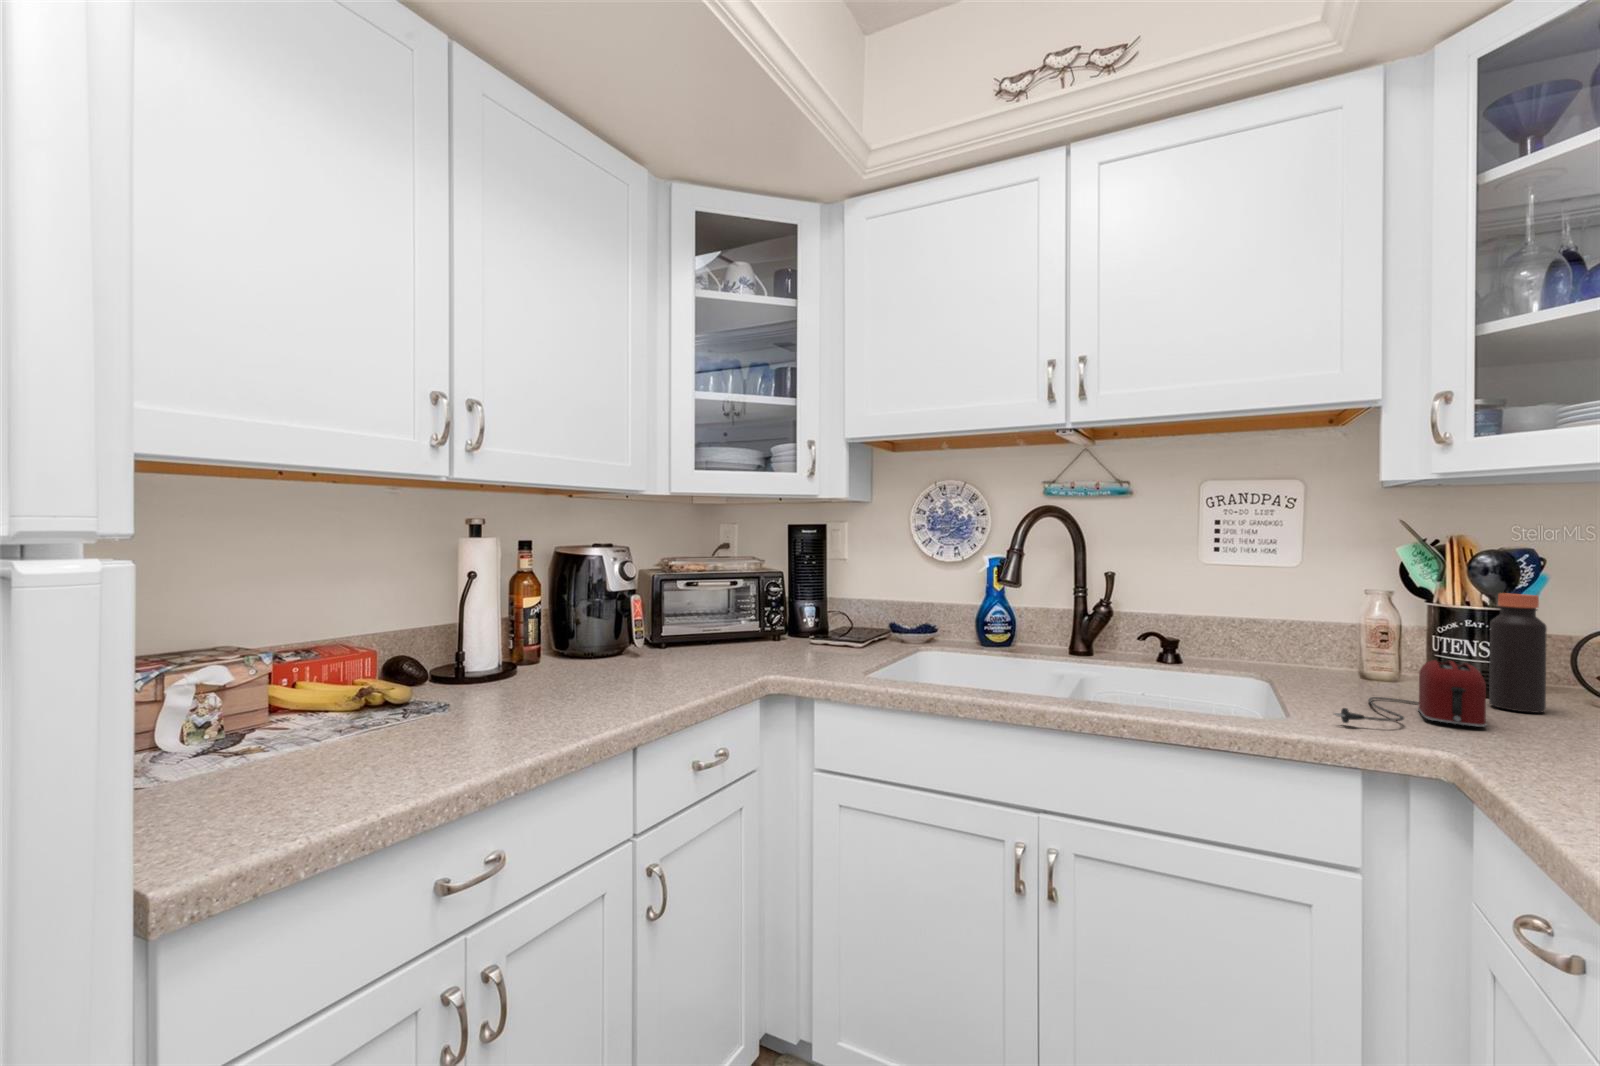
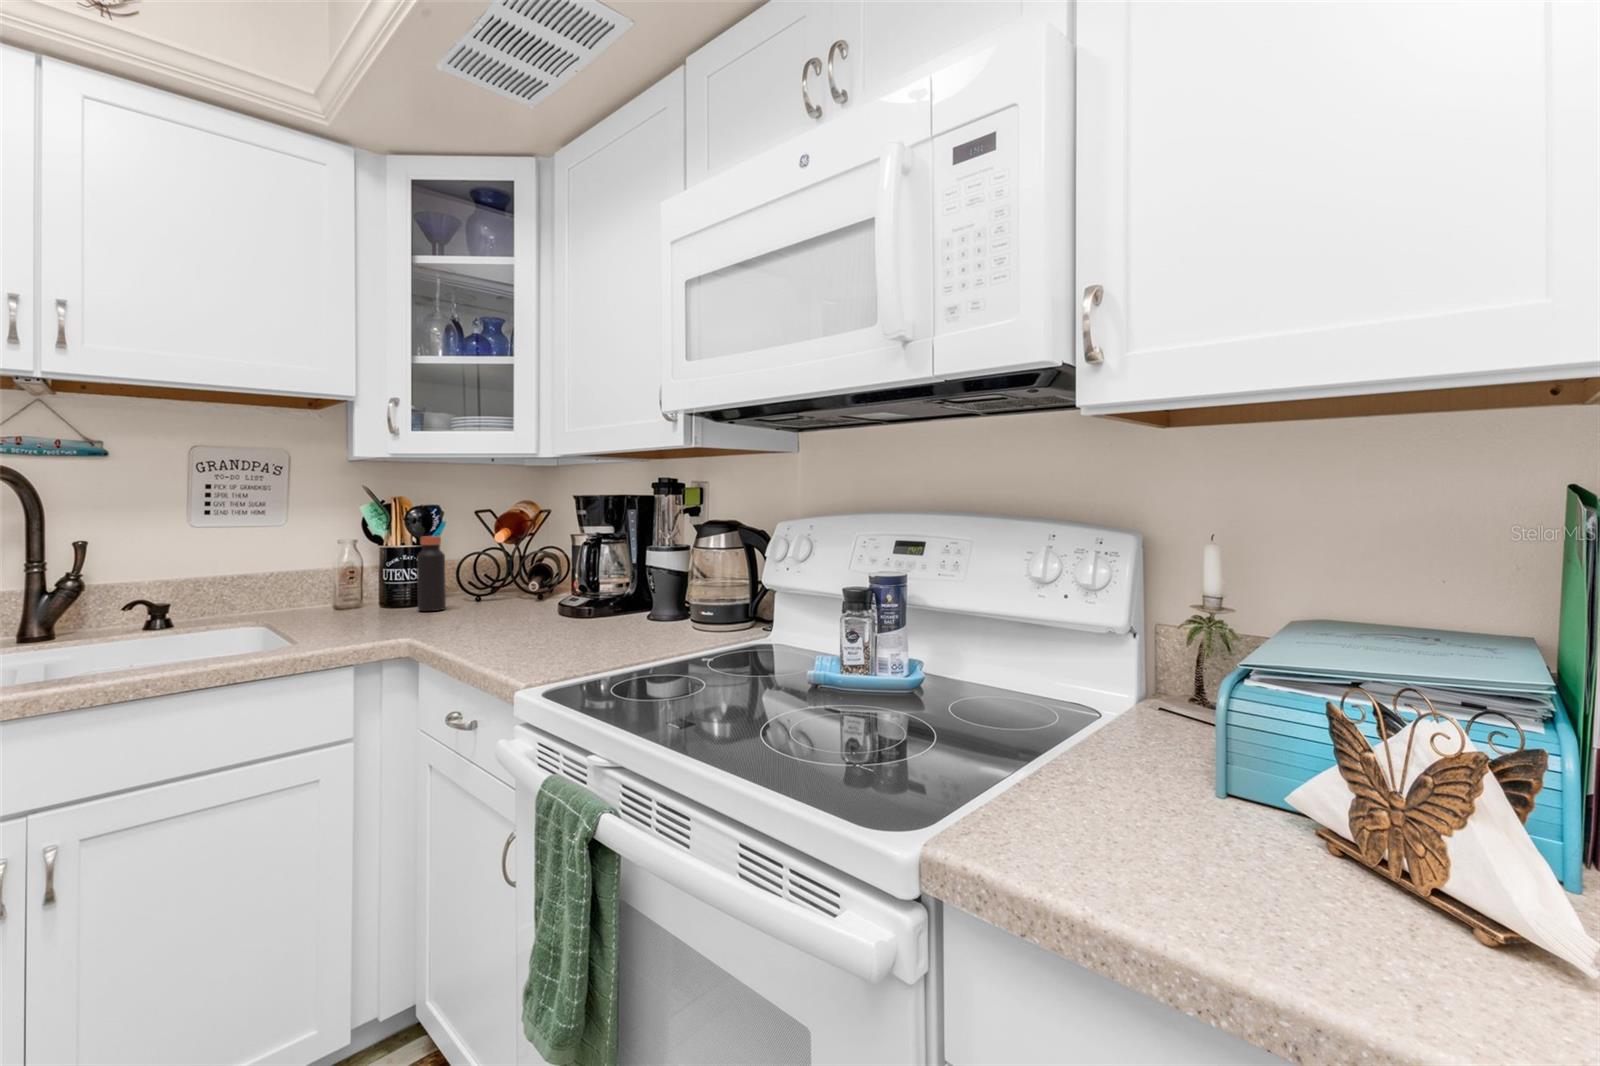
toaster: present [1334,660,1486,727] -> none [329,584,418,639]

